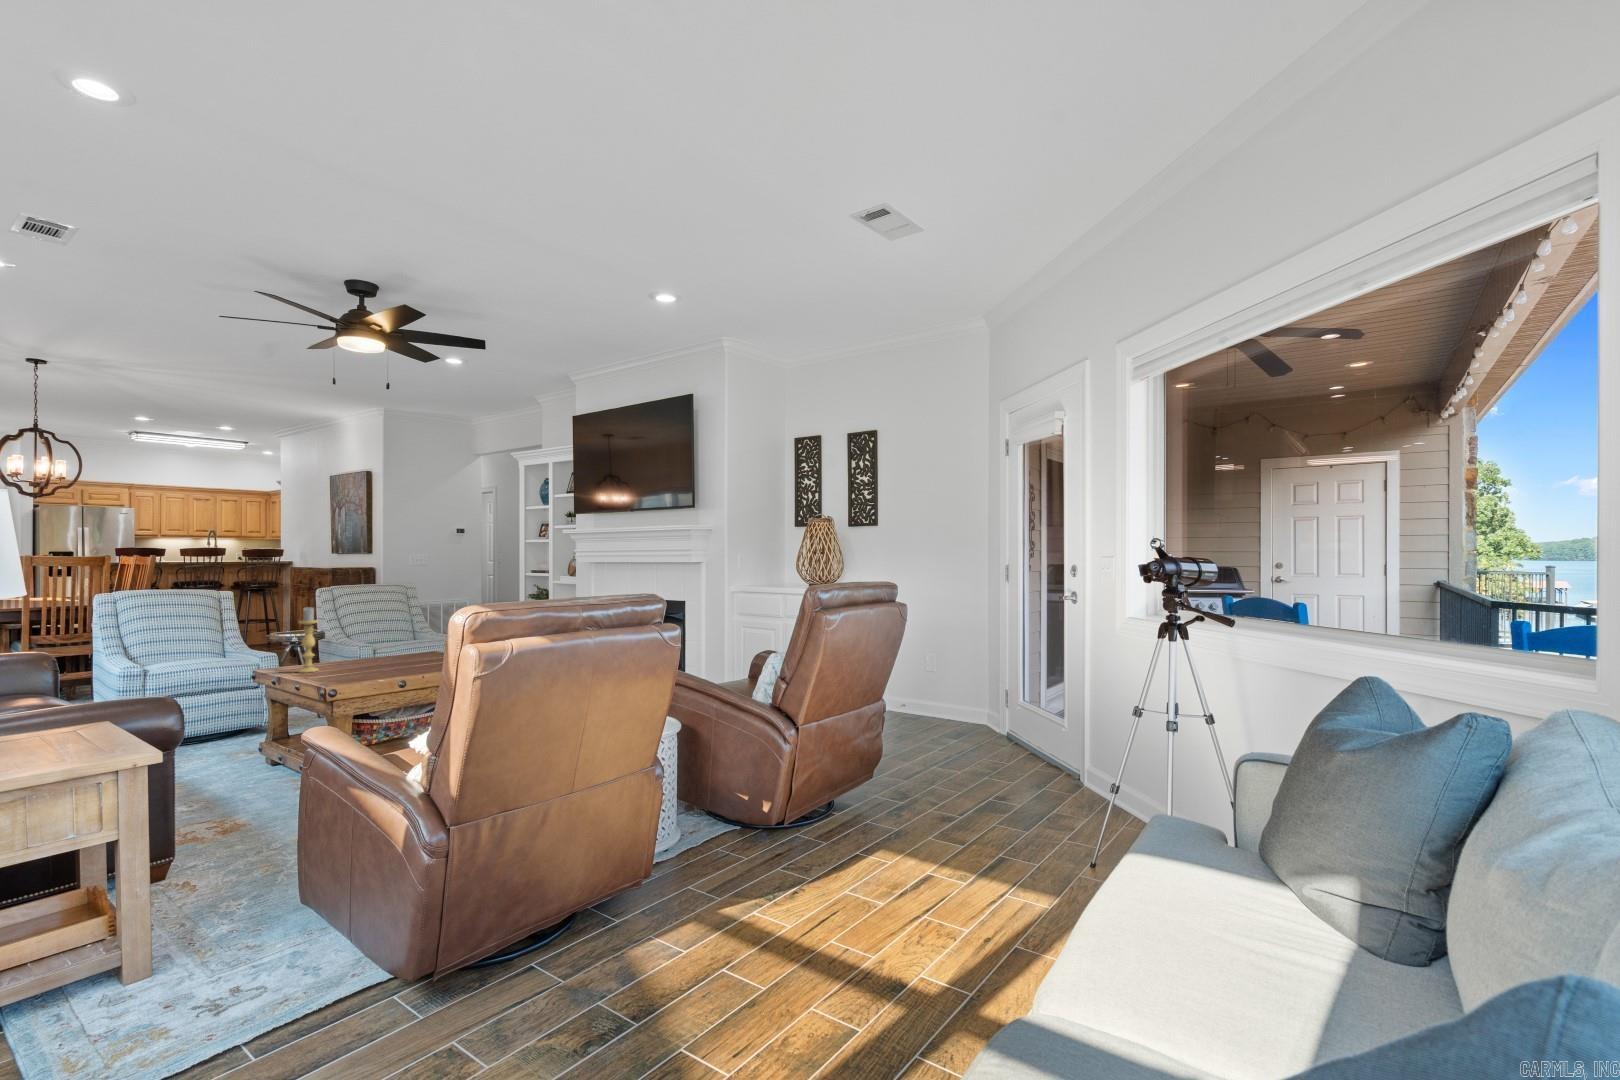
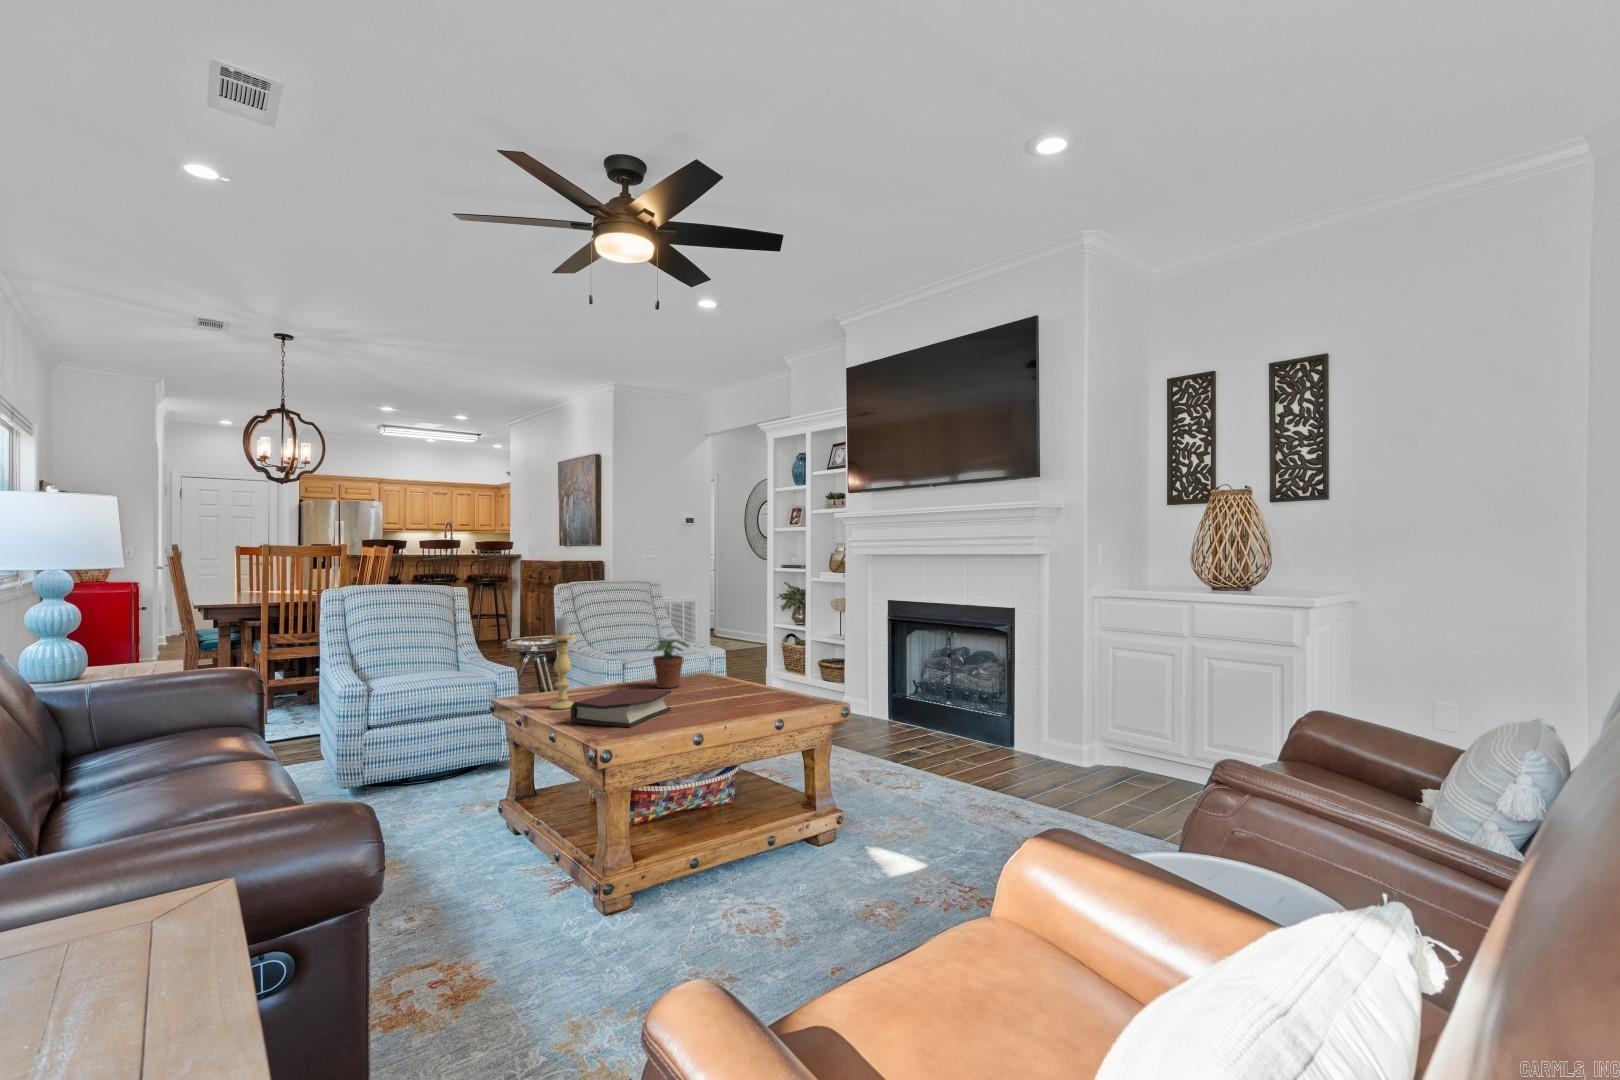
potted plant: none [378,625,414,660] -> present [648,639,689,688]
hardback book: none [311,657,390,679] -> present [571,689,671,728]

